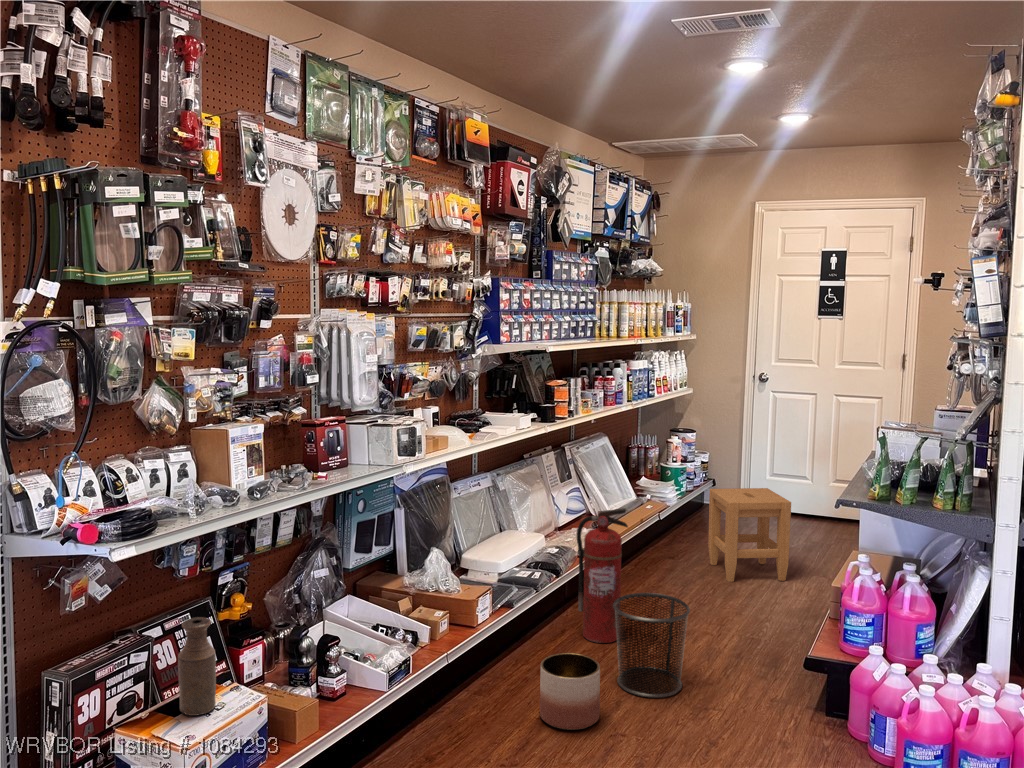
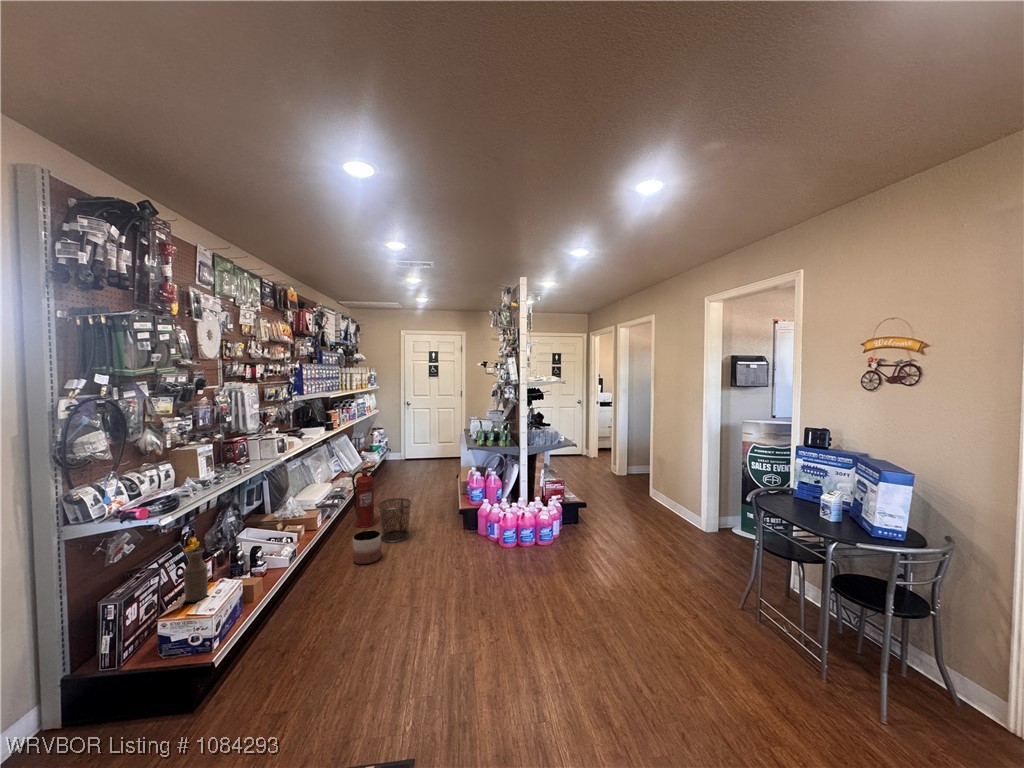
stool: present [708,488,791,582] -> none [398,450,433,492]

